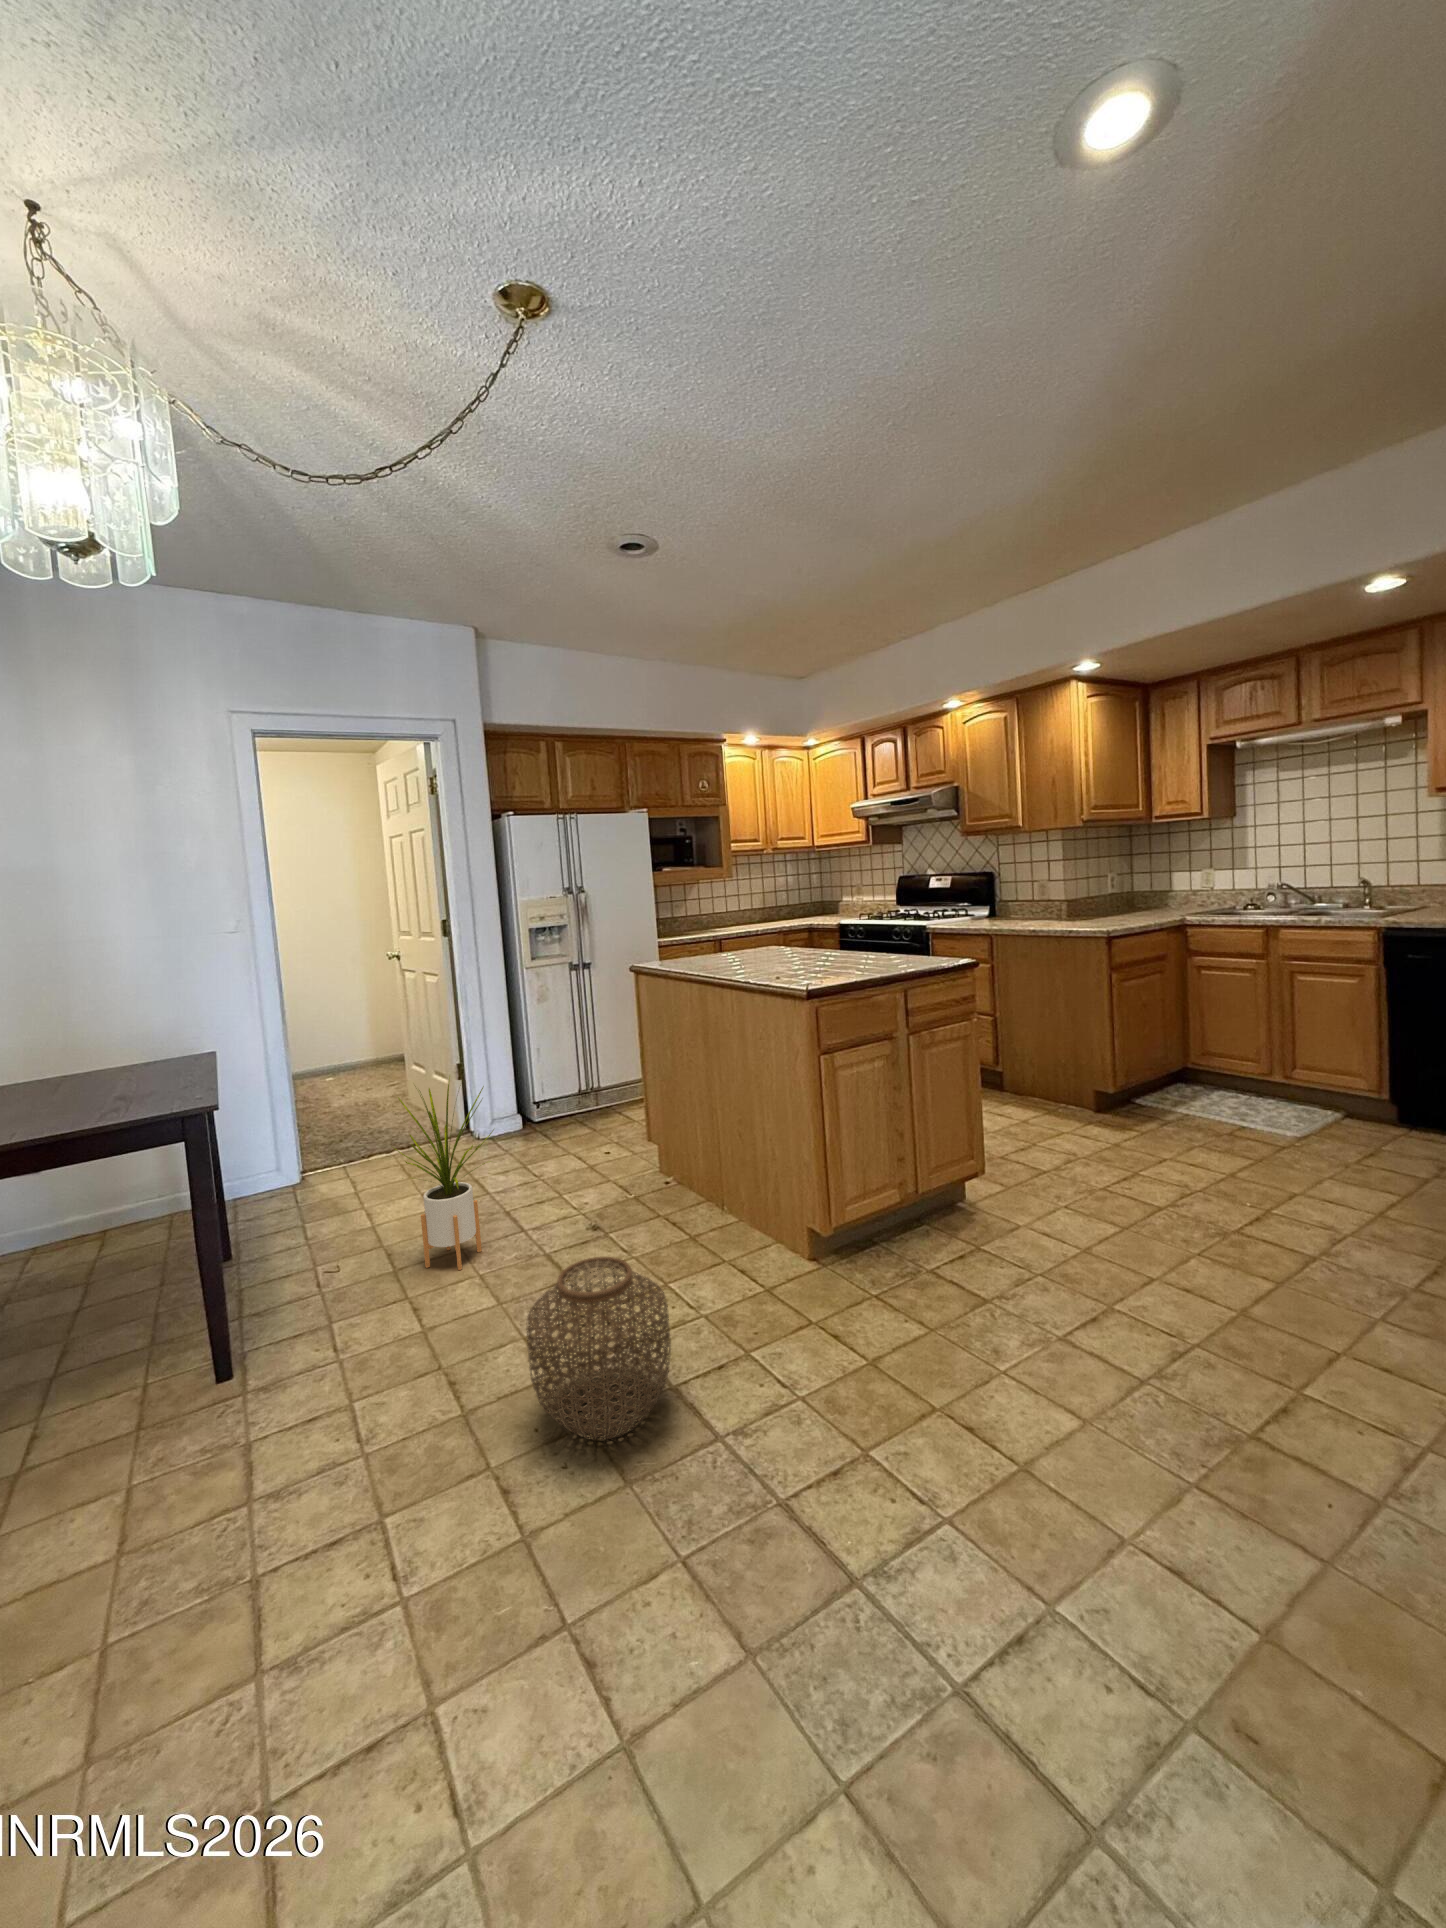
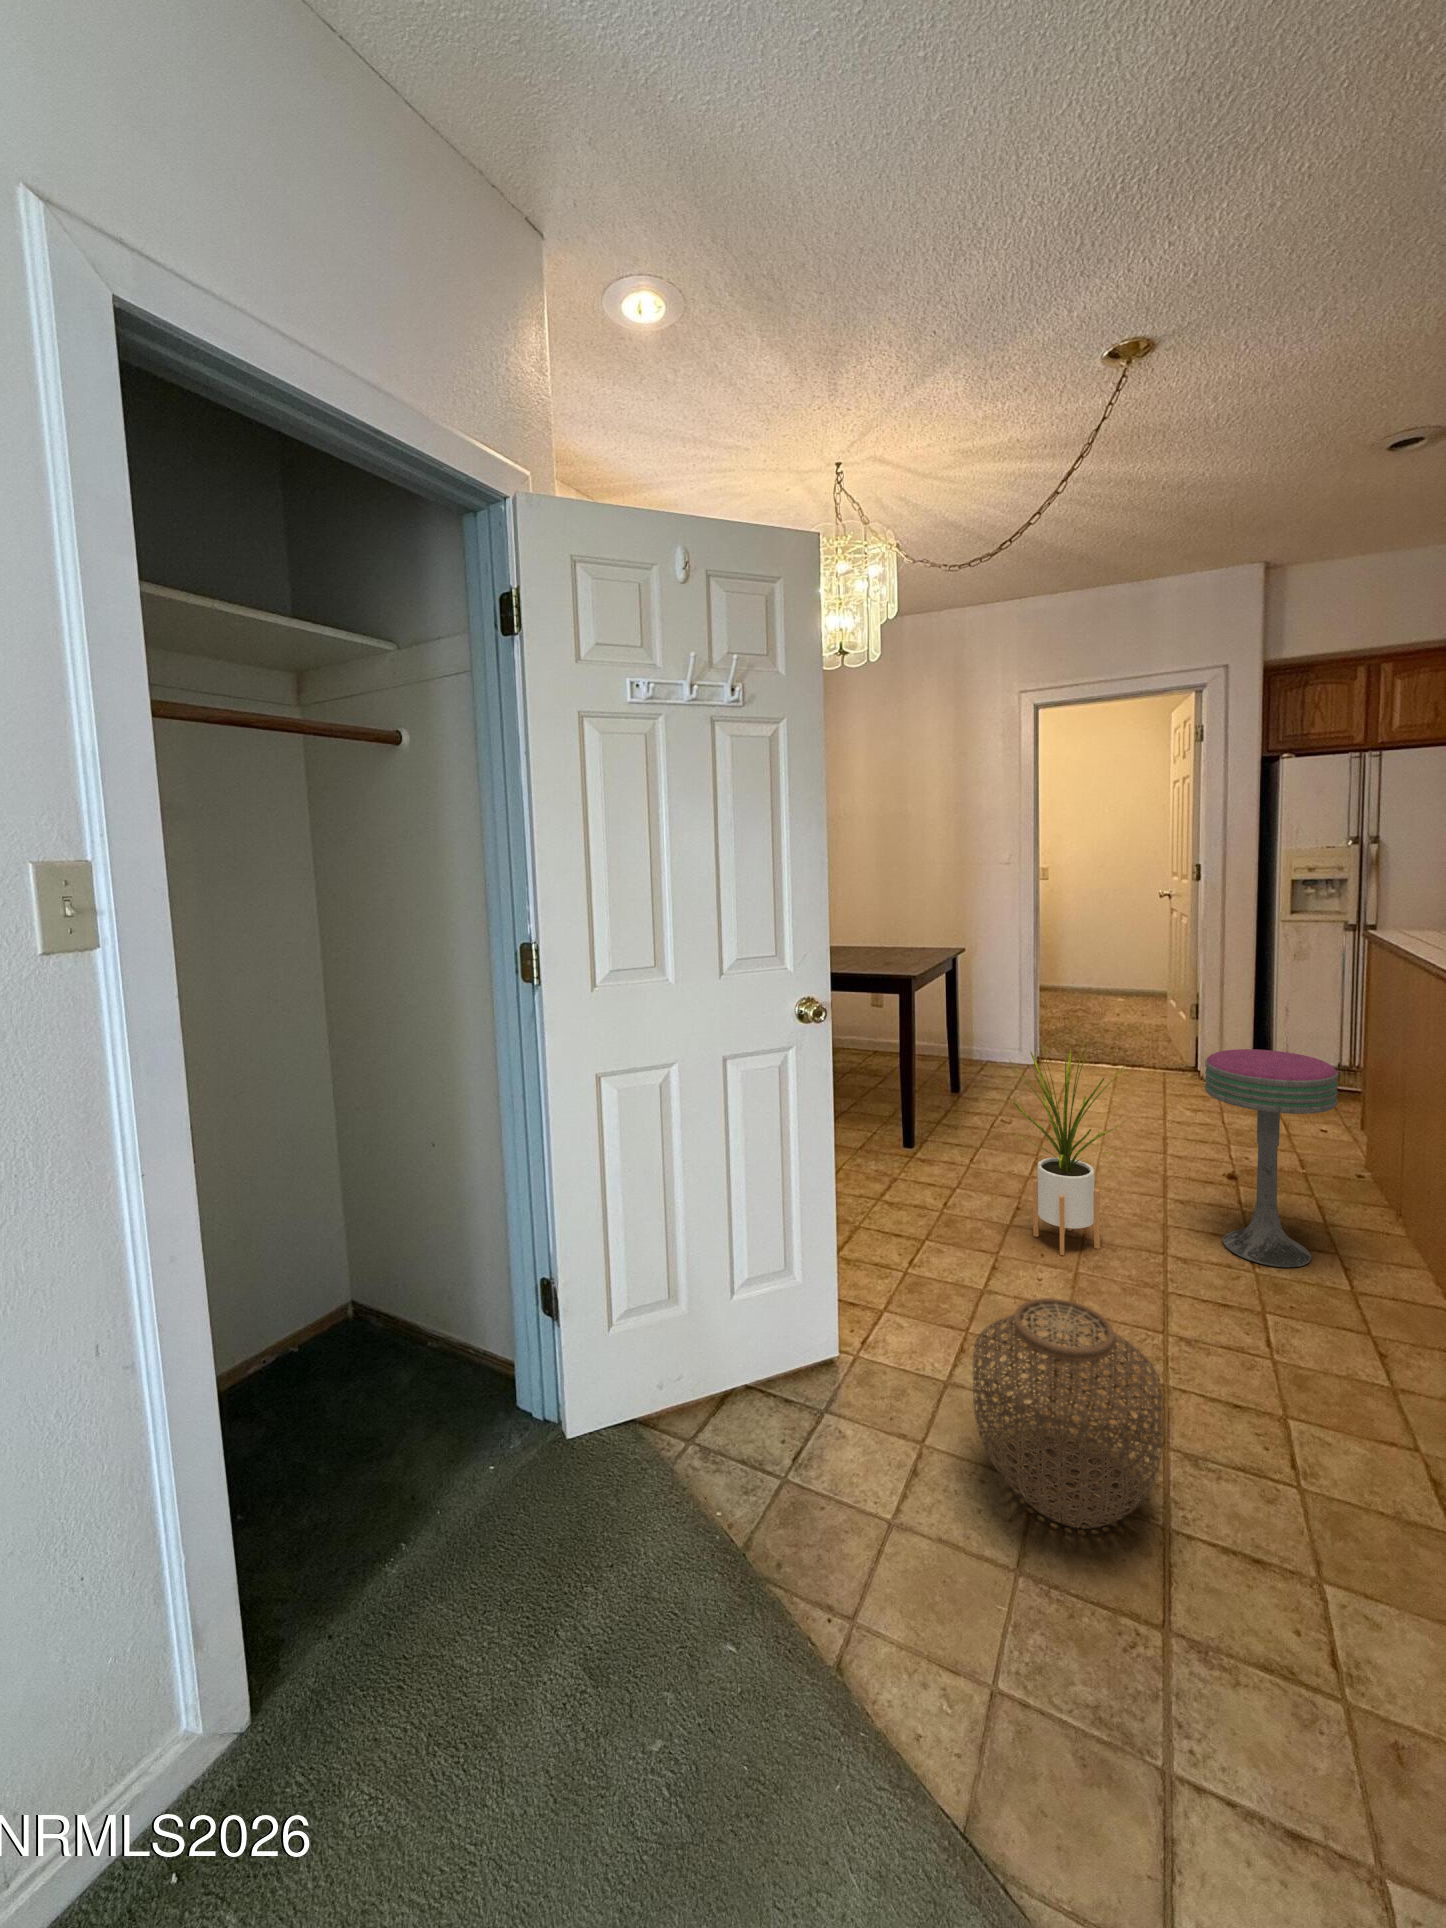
bar stool: none [525,1051,607,1210] -> present [1205,1049,1338,1267]

